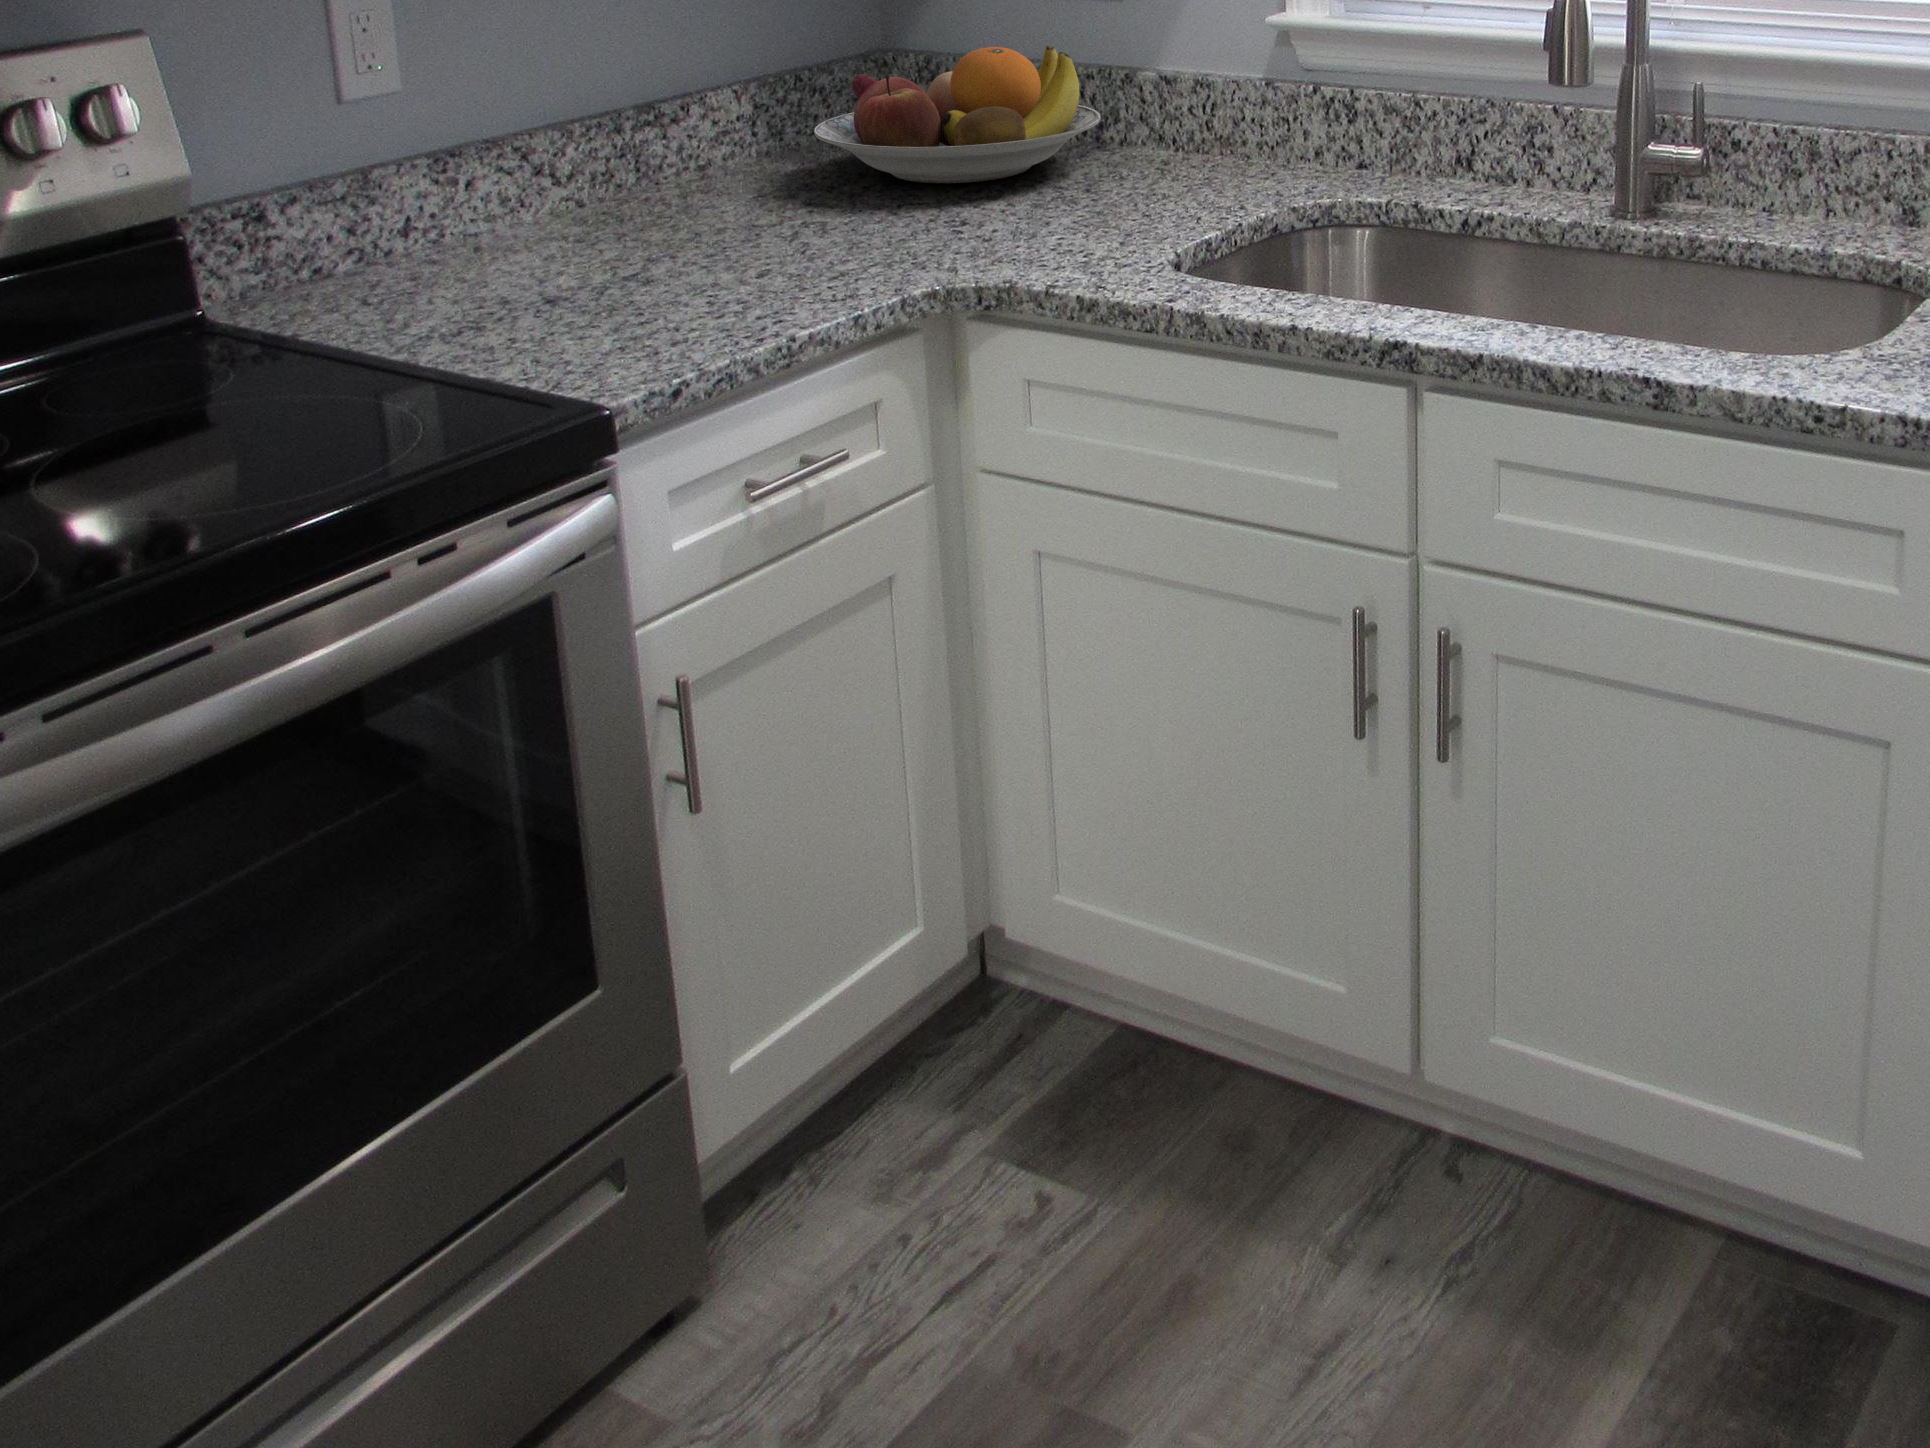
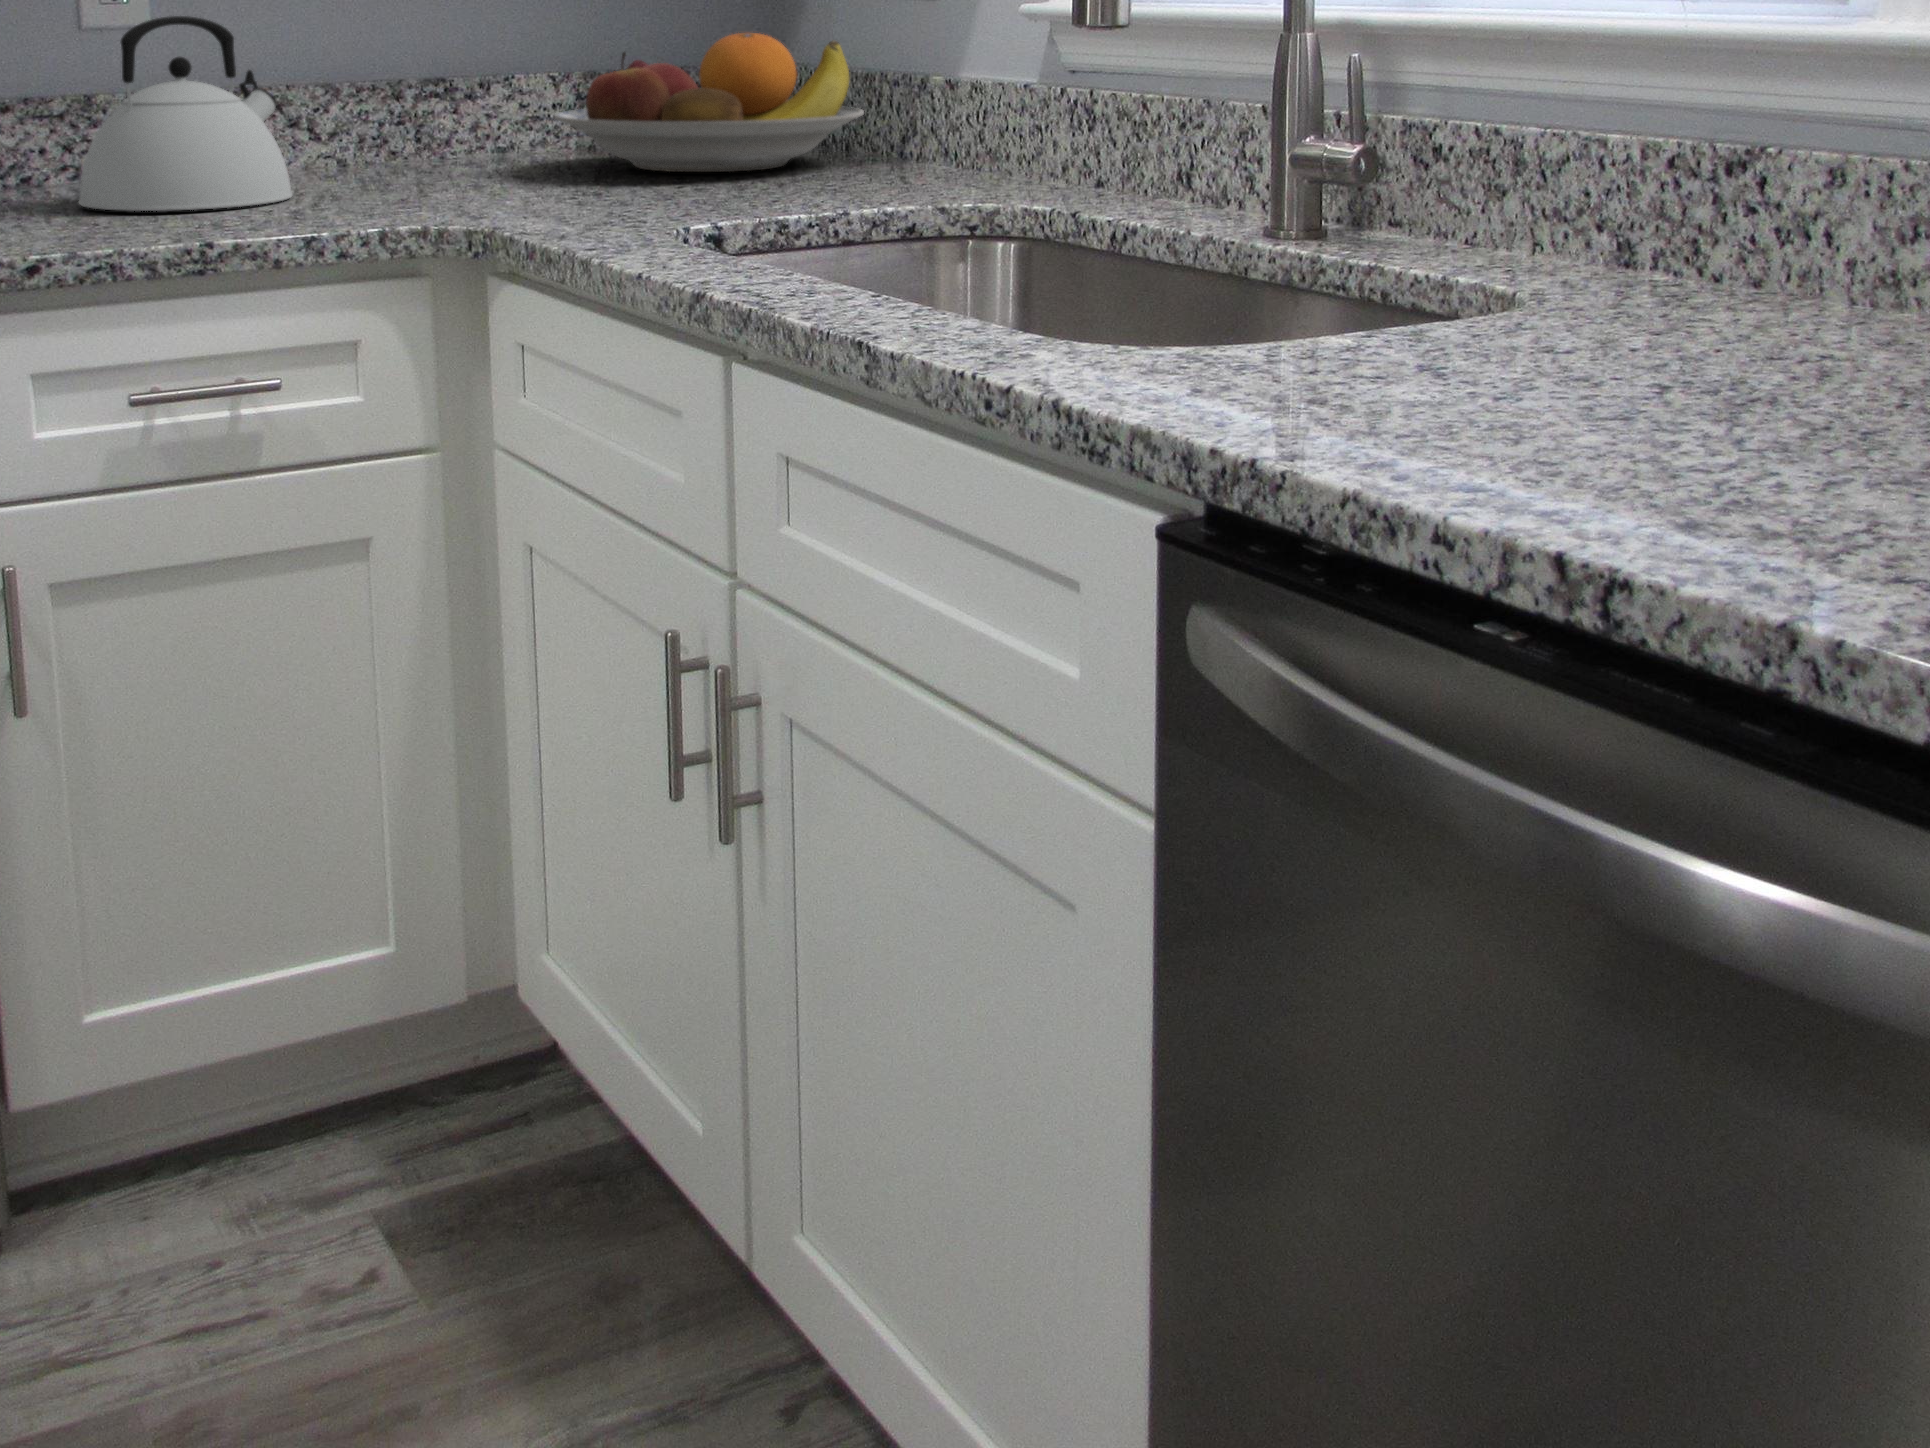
kettle: none [451,93,670,304] -> present [79,16,292,211]

